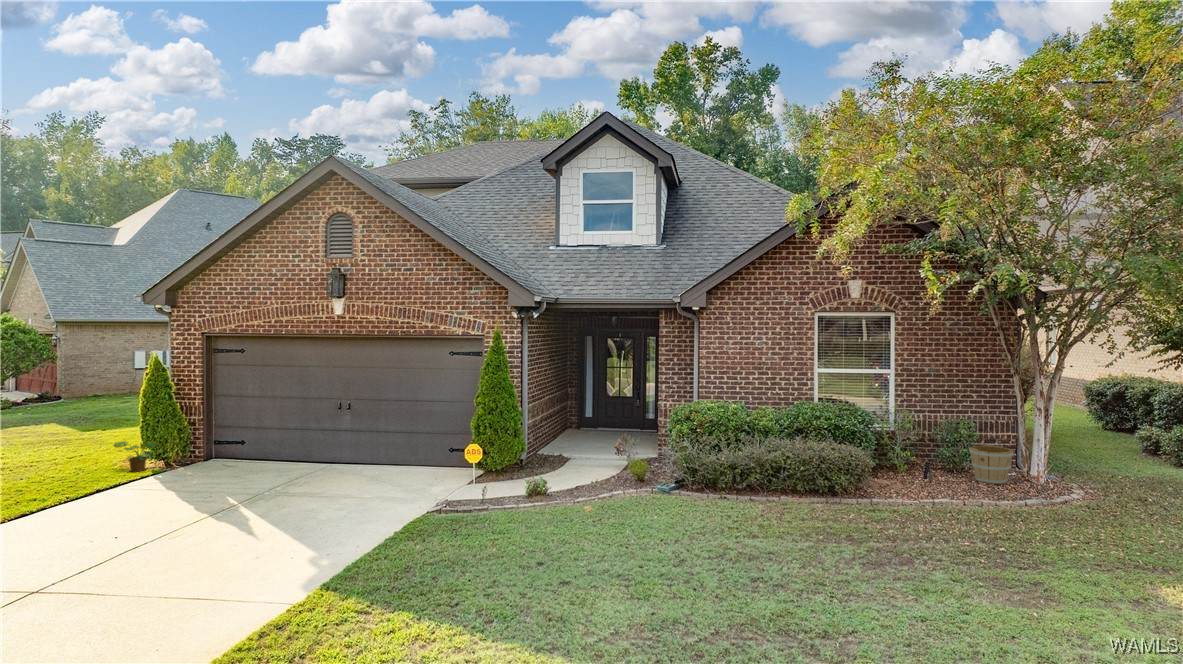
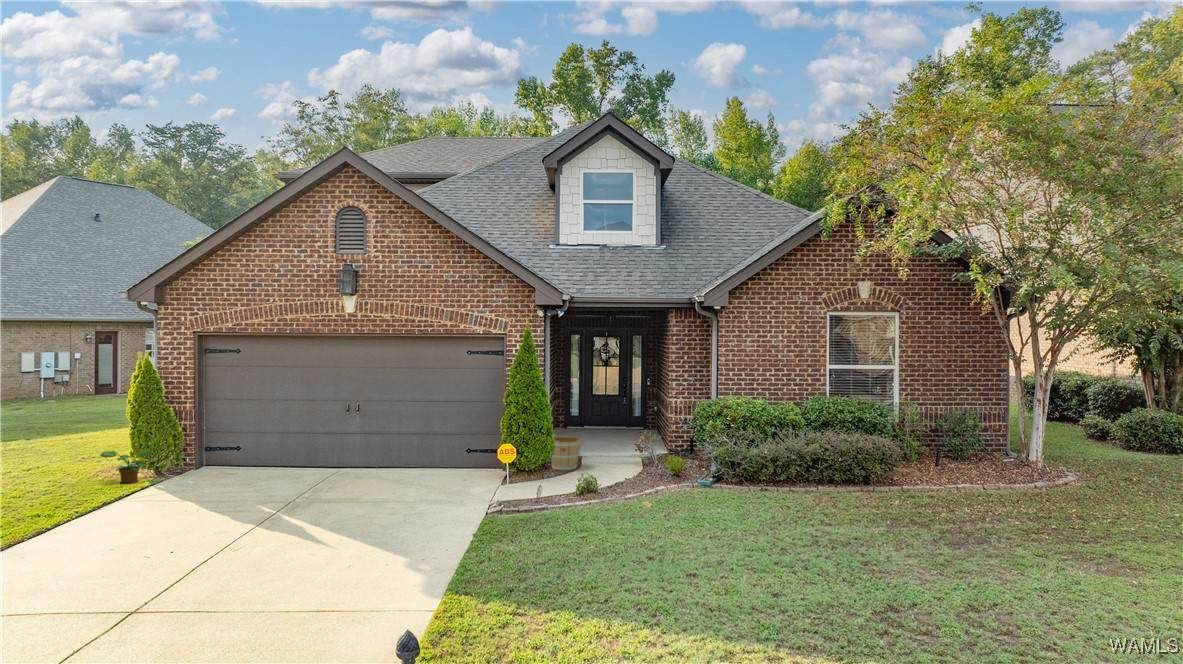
wooden bucket: present [969,445,1014,484] -> present [551,436,582,471]

